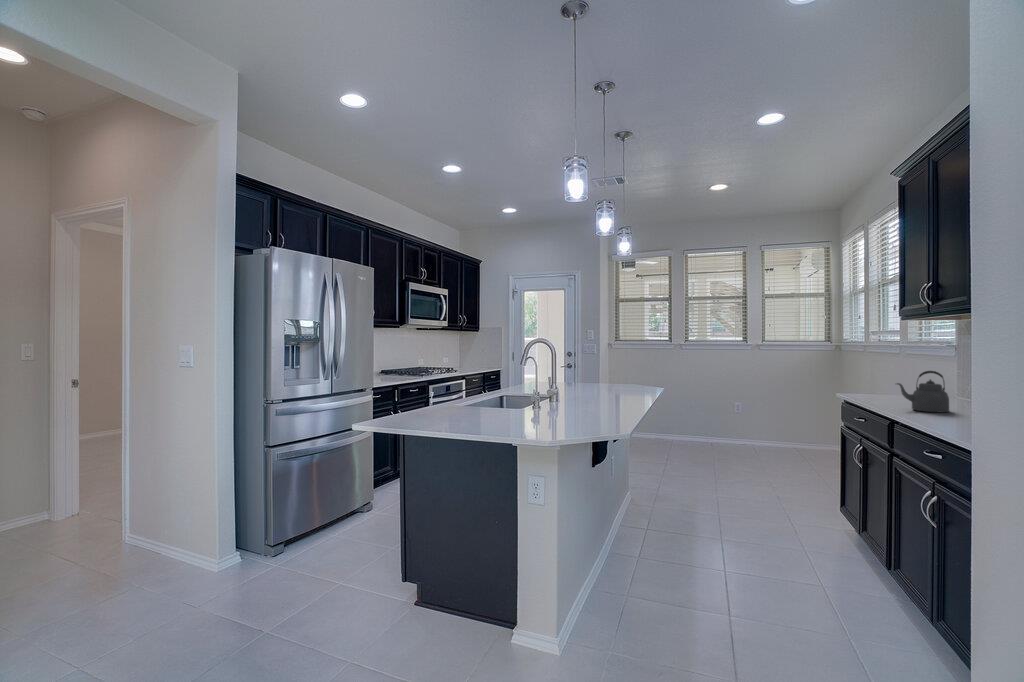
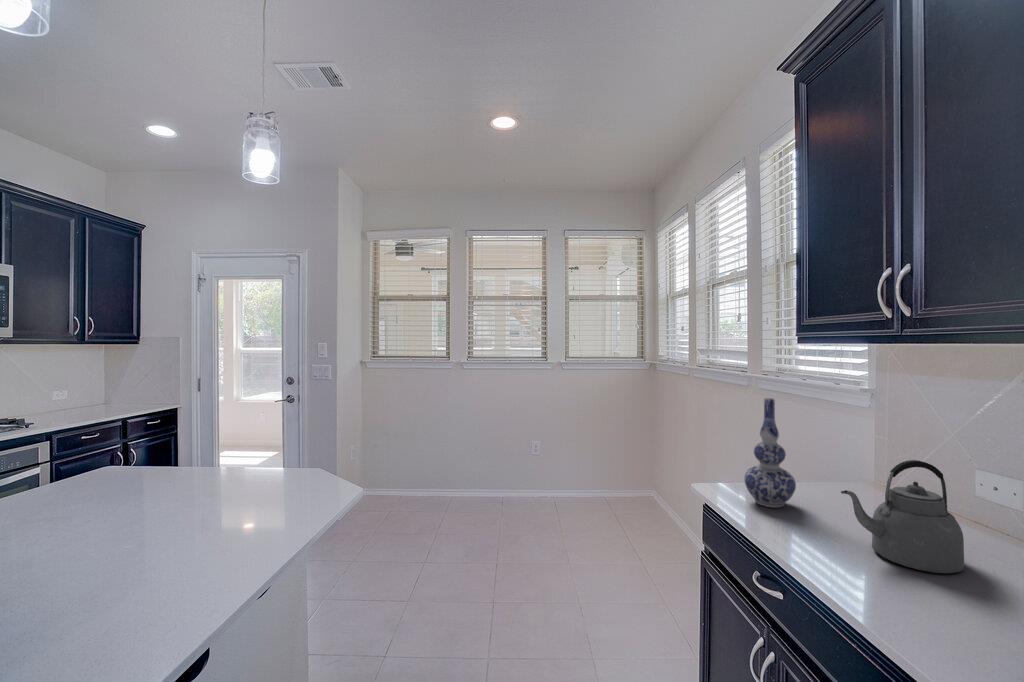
vase: none [864,351,892,403] -> present [744,398,796,508]

